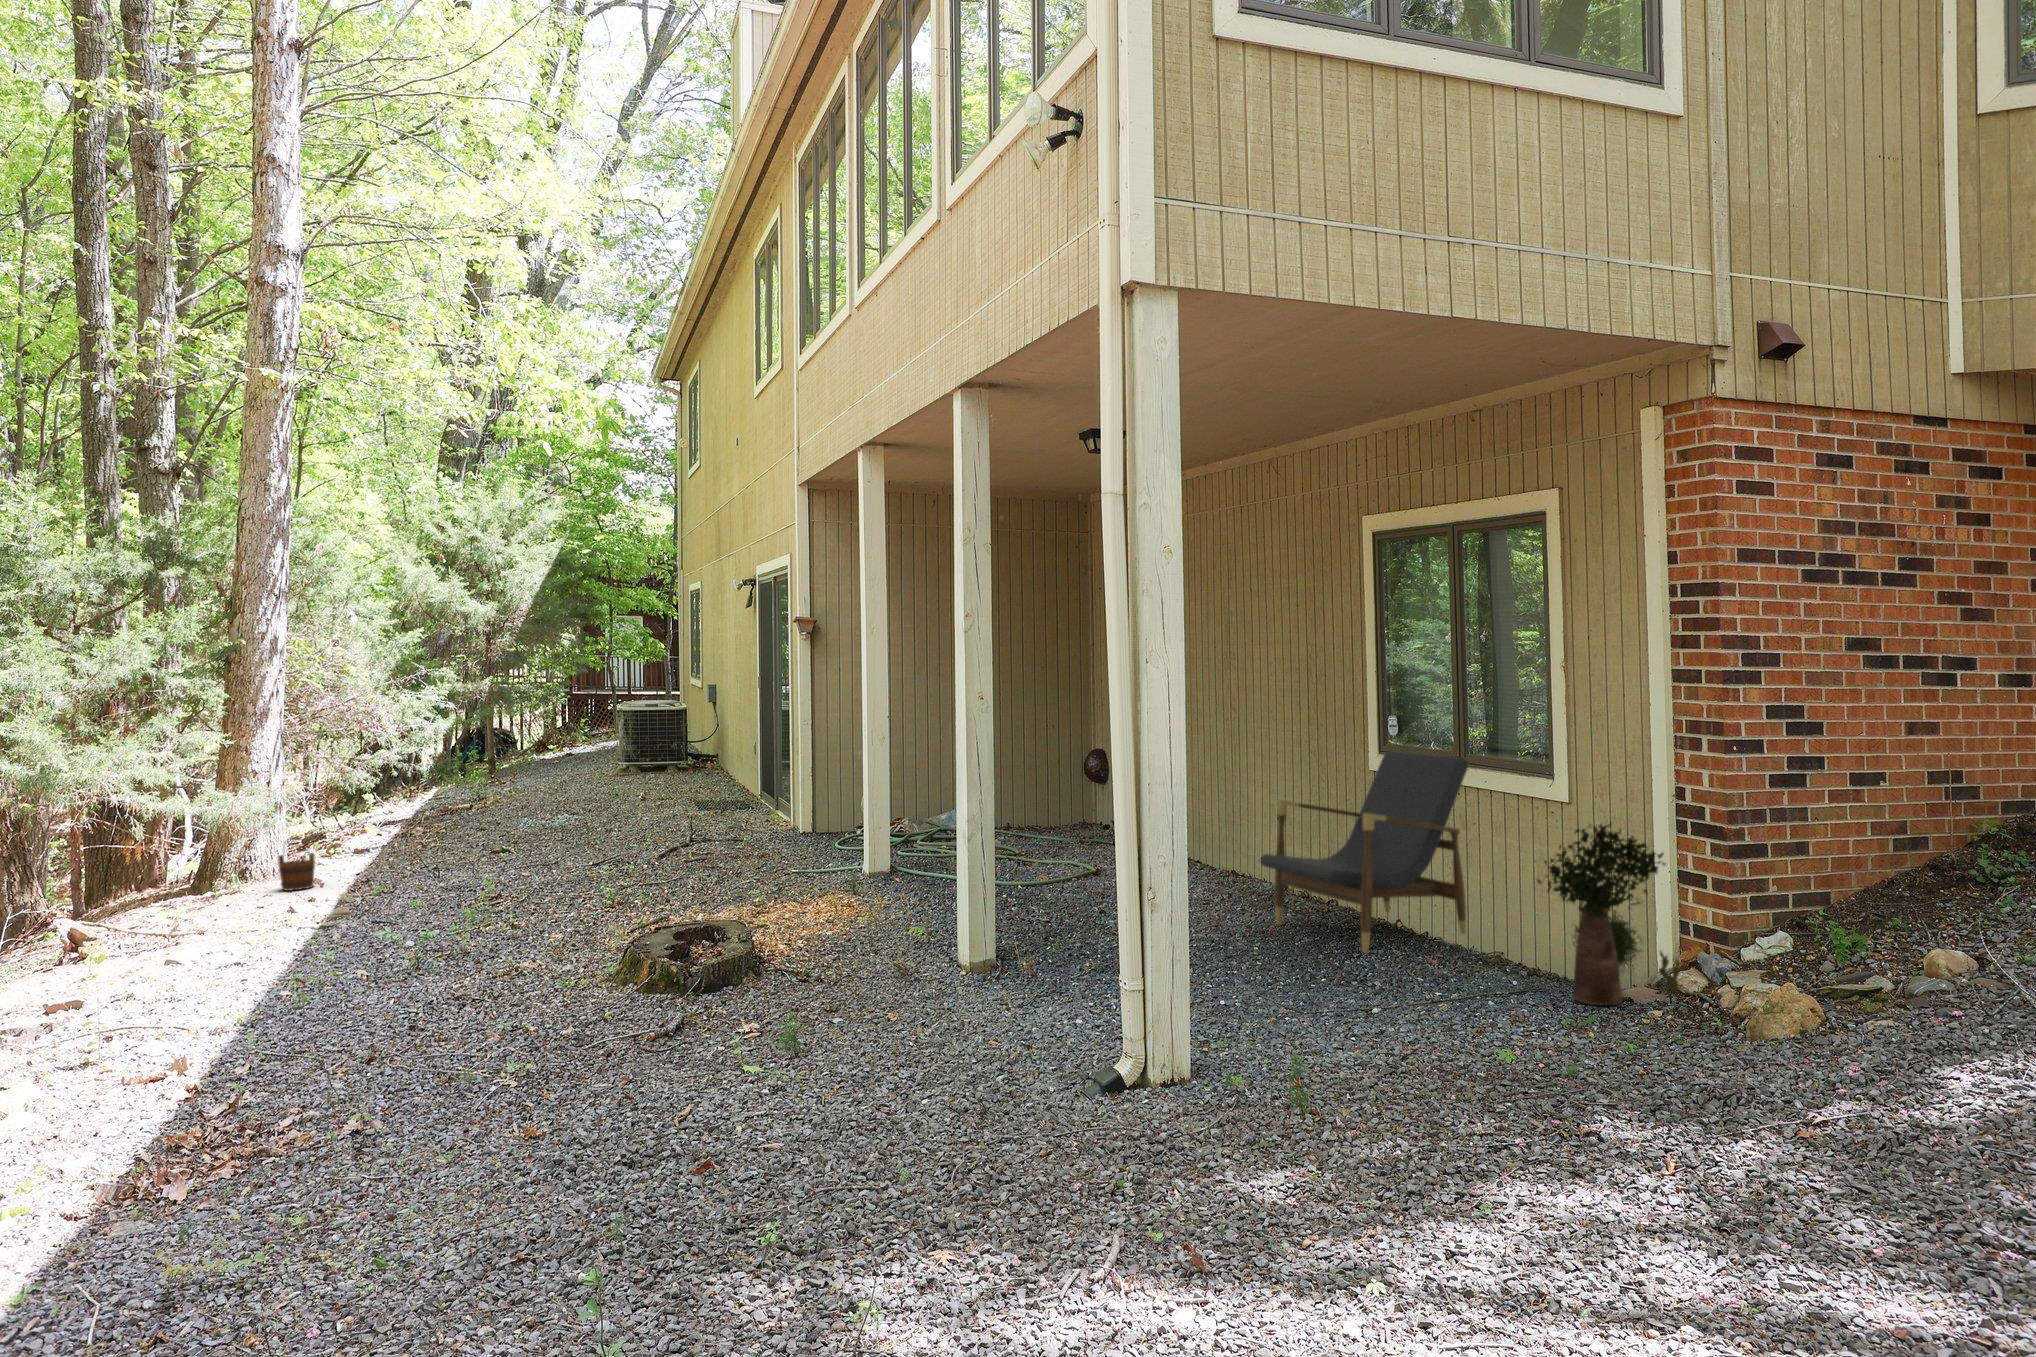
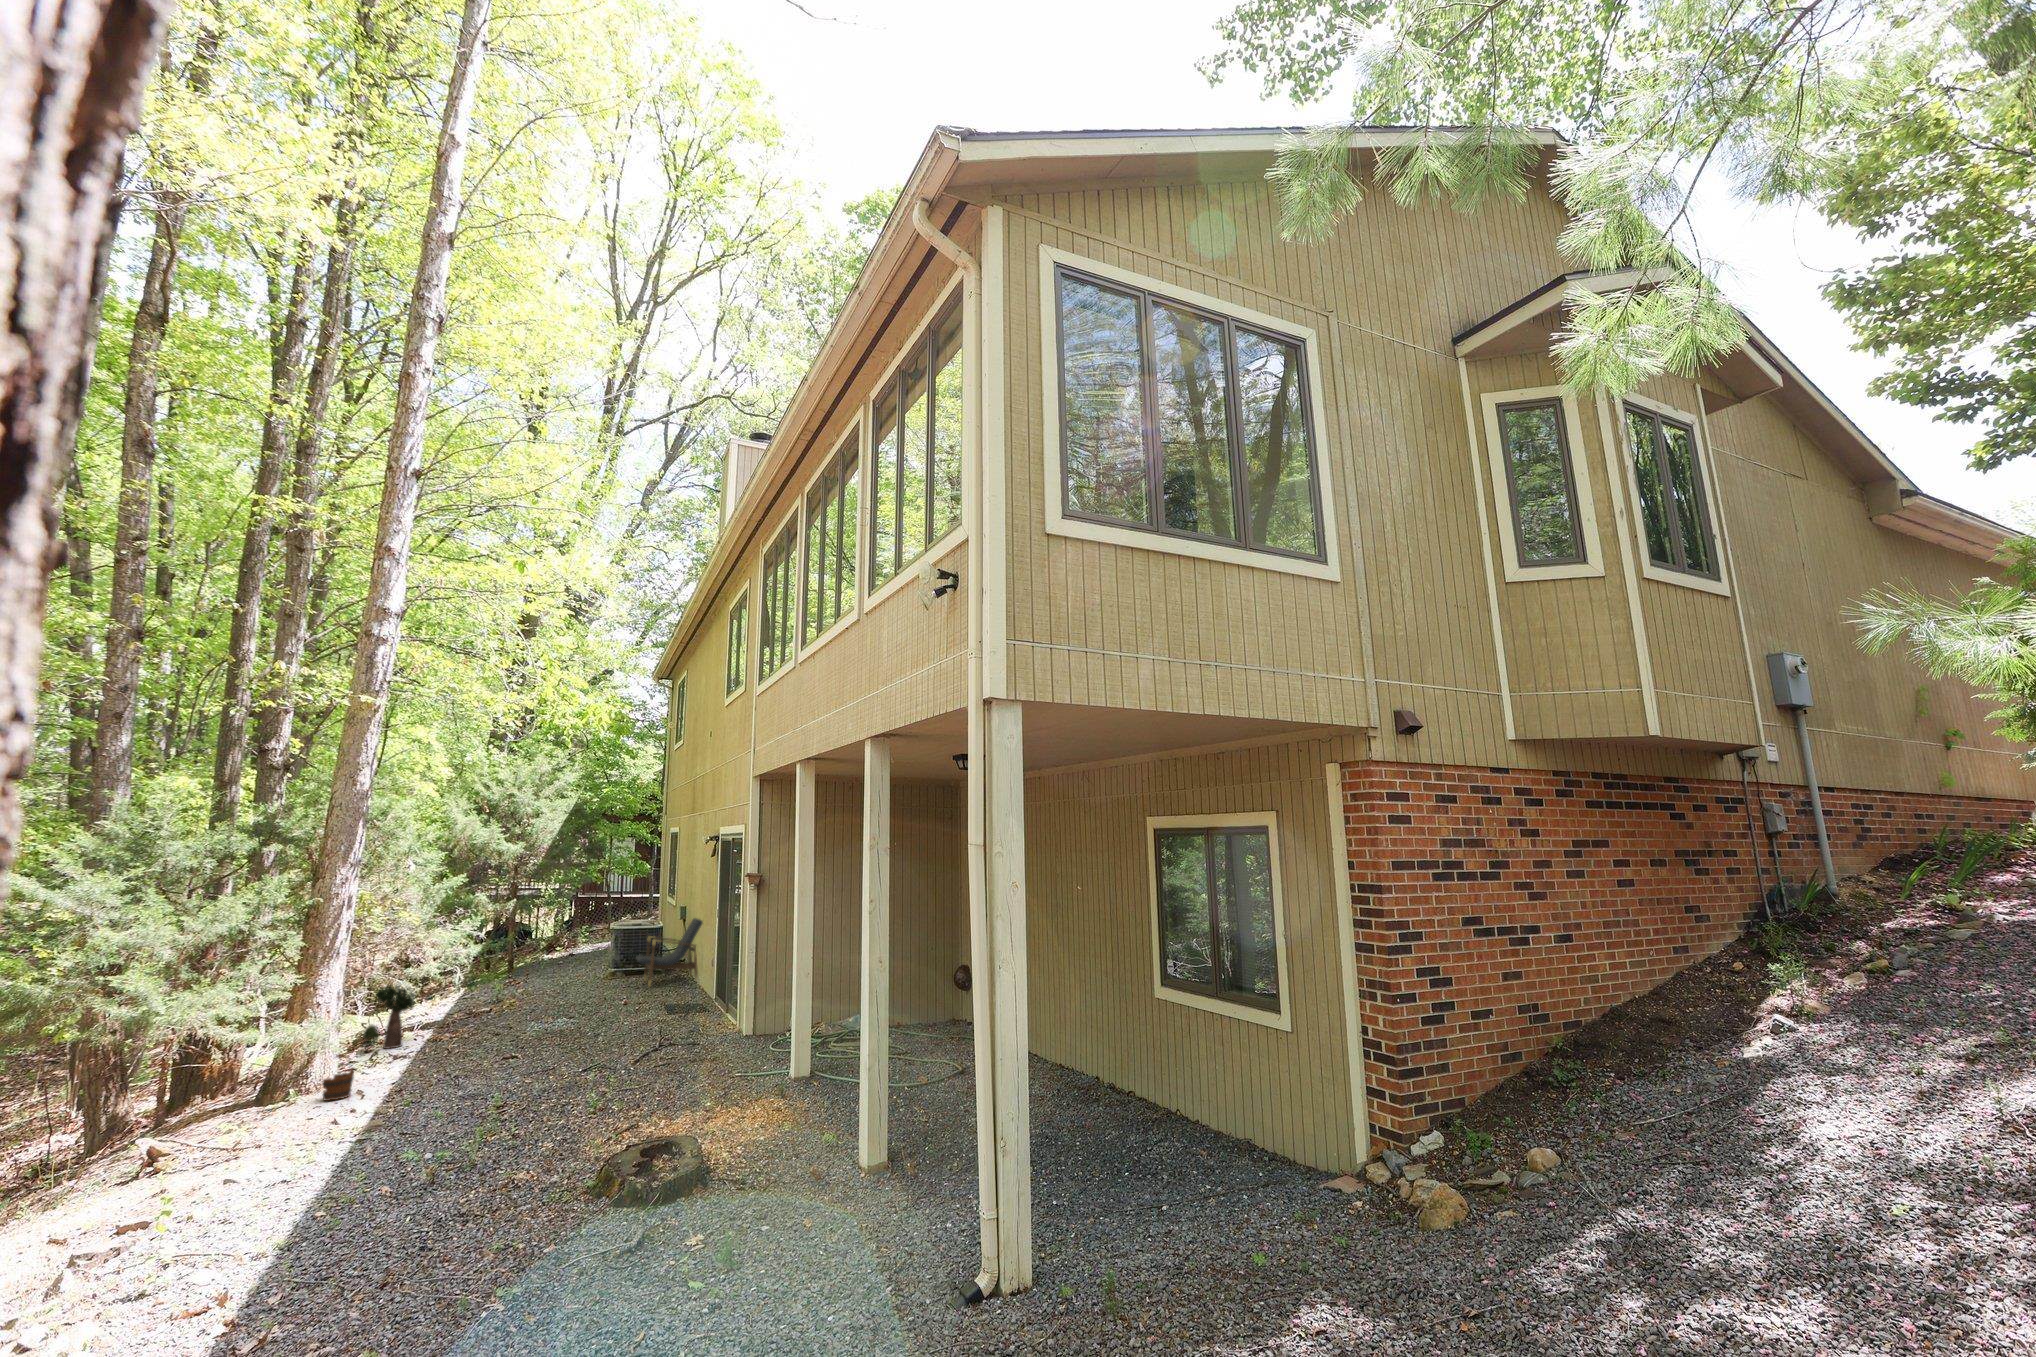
lounge chair: present [1260,751,1468,953] -> present [636,918,703,986]
potted plant: present [1537,823,1685,1005] -> present [356,985,416,1049]

